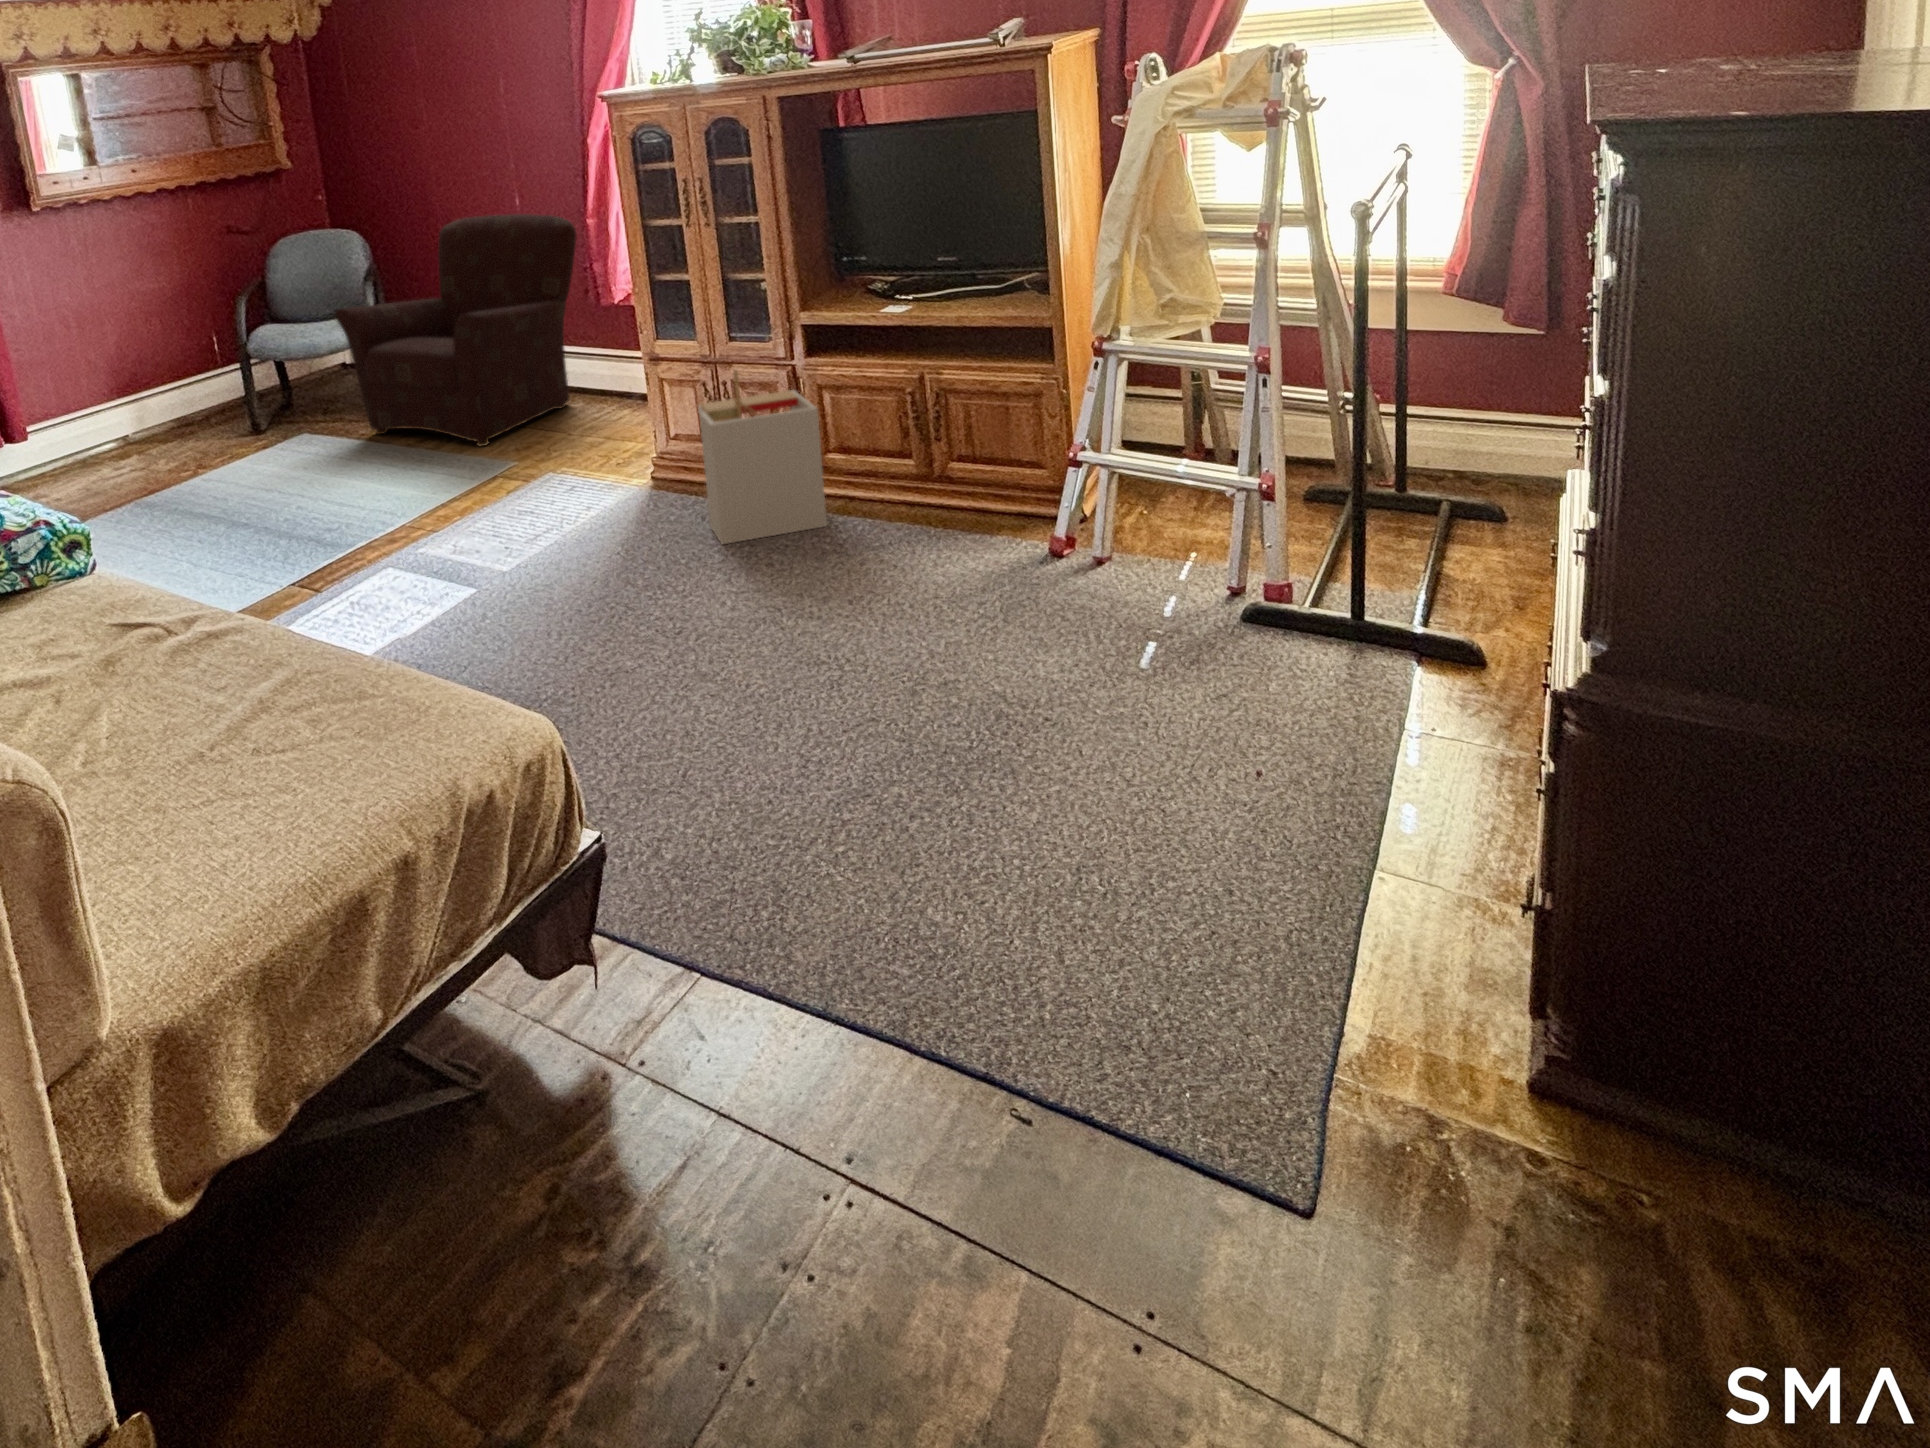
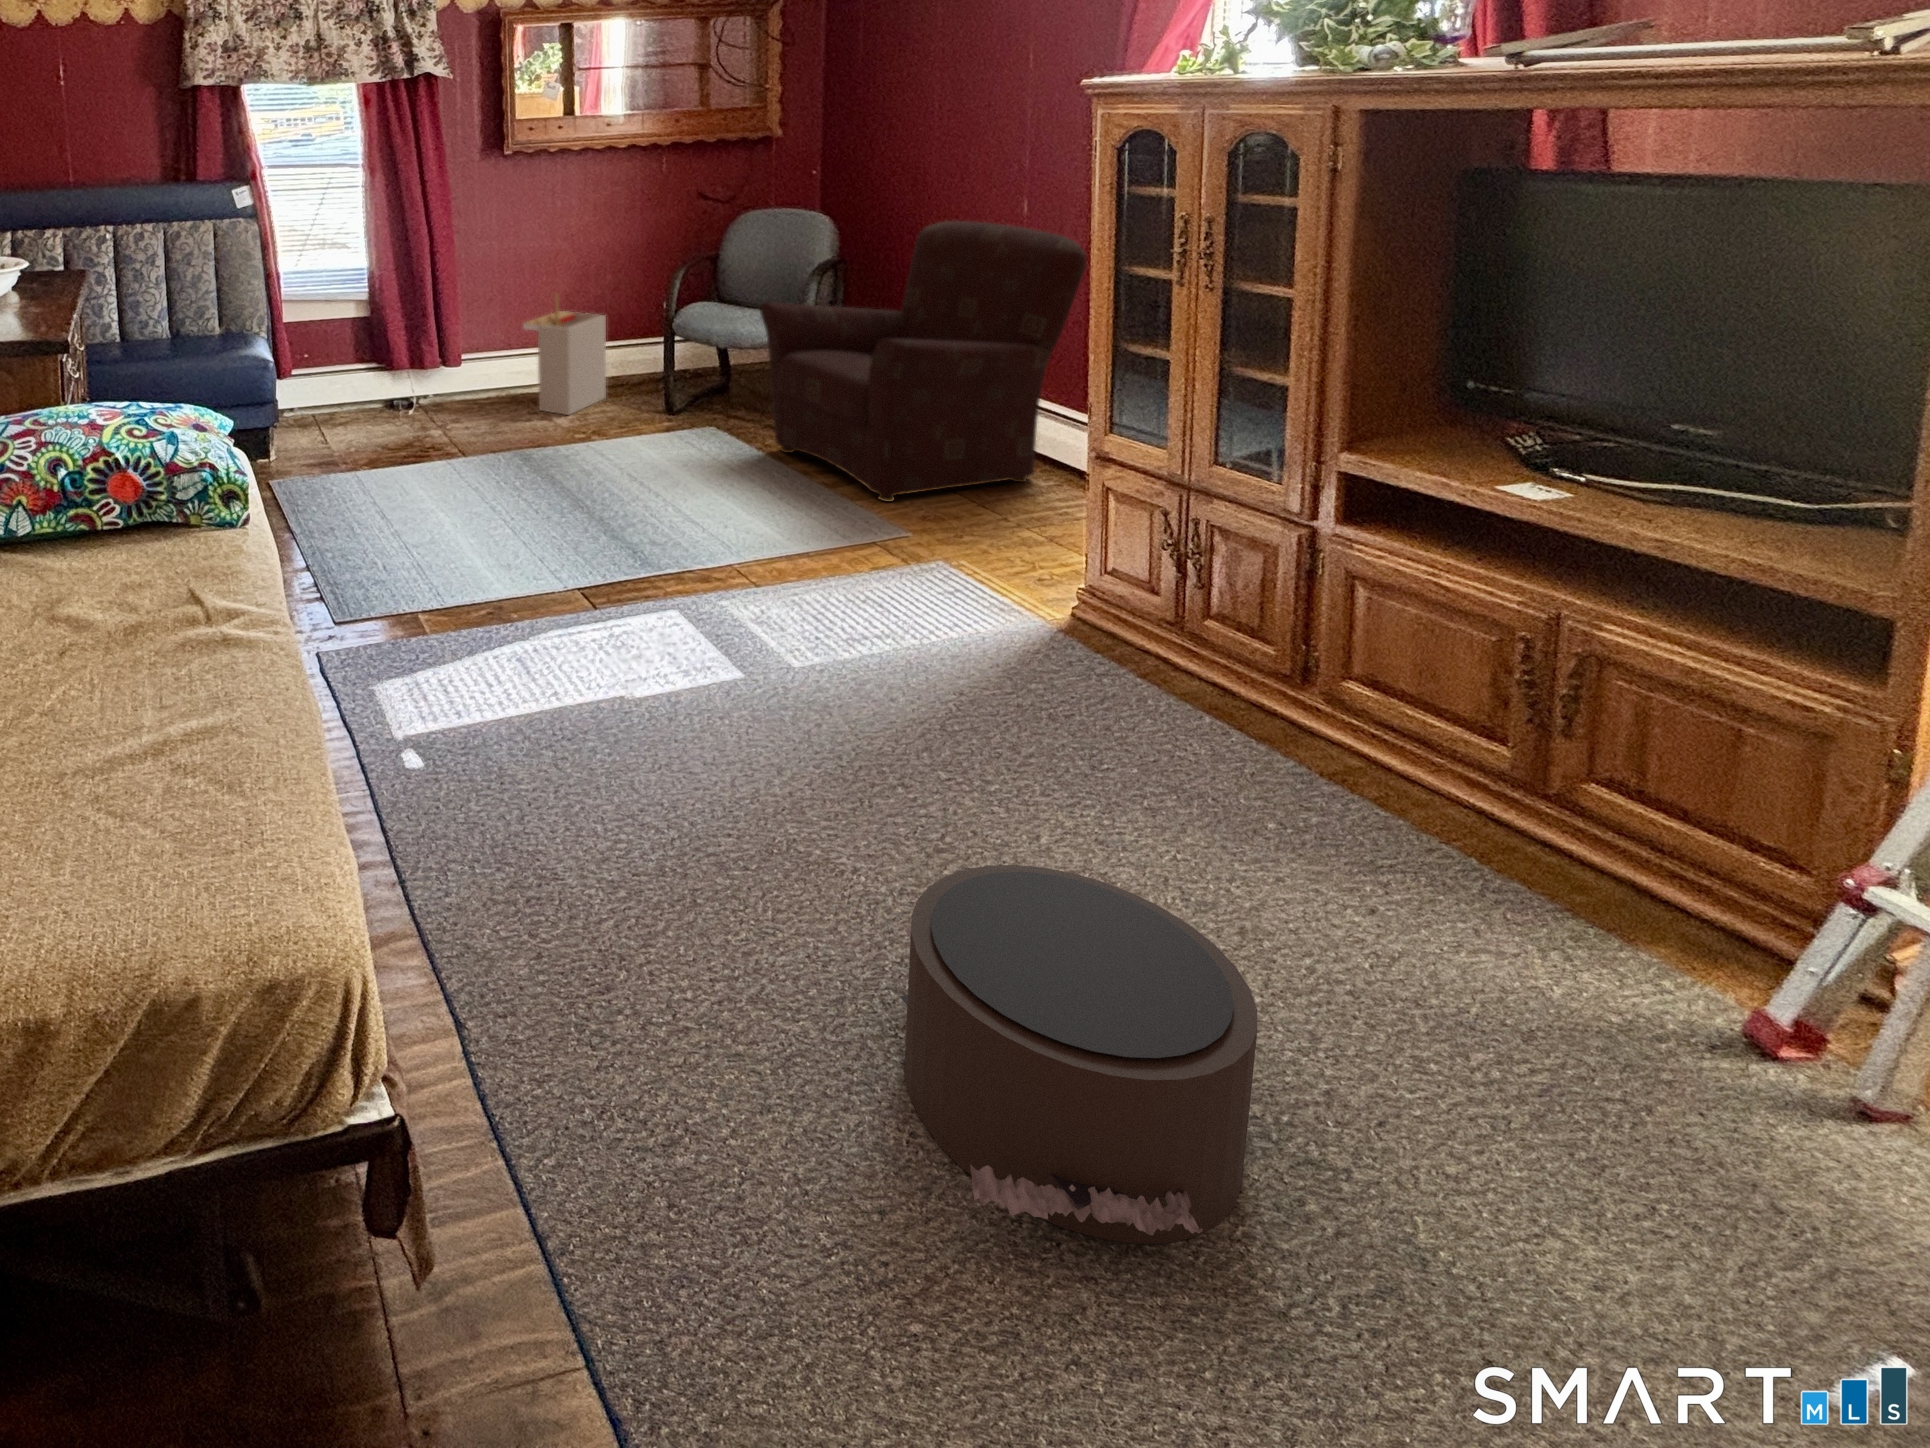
storage bin: present [698,370,827,544] -> present [523,295,606,415]
pouf: none [707,584,936,776] -> present [900,865,1257,1244]

